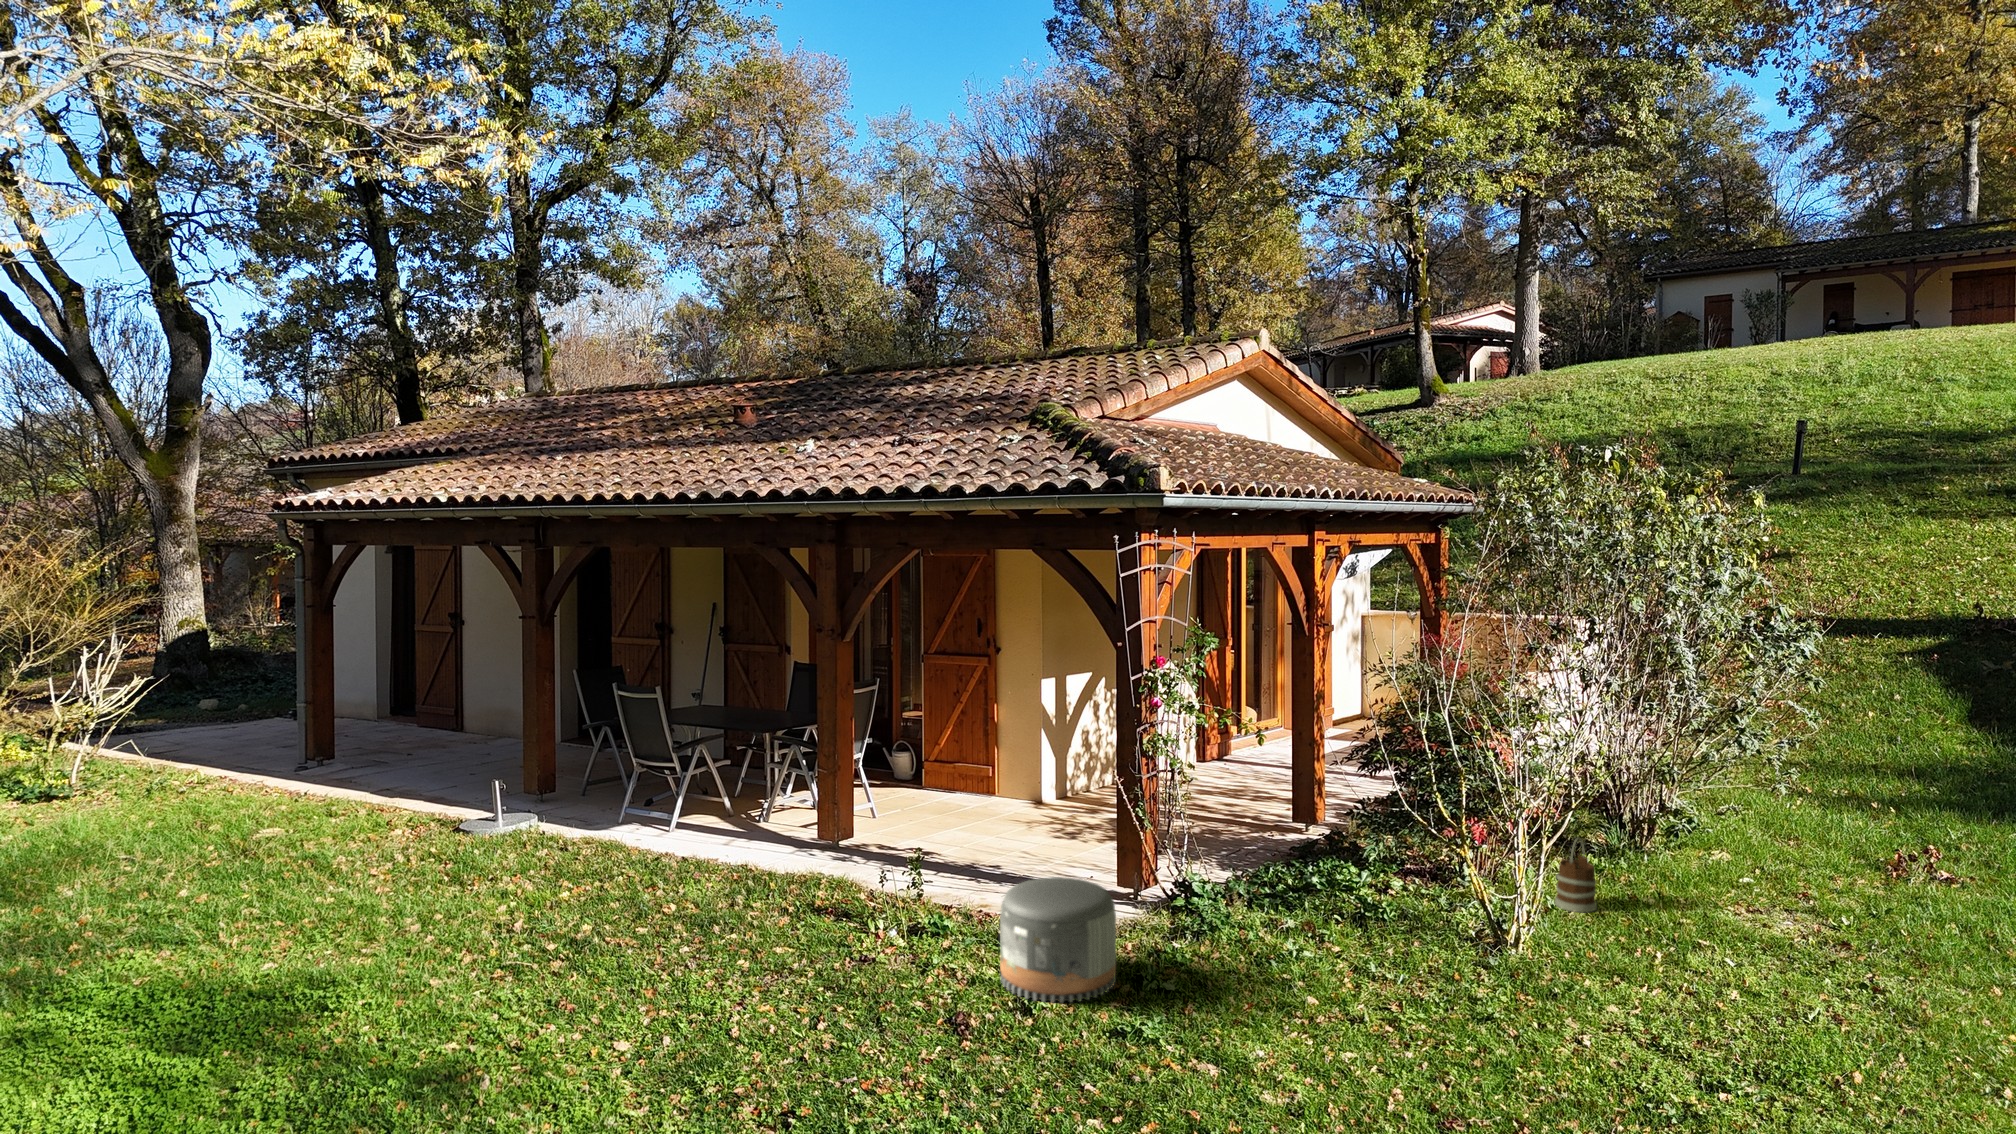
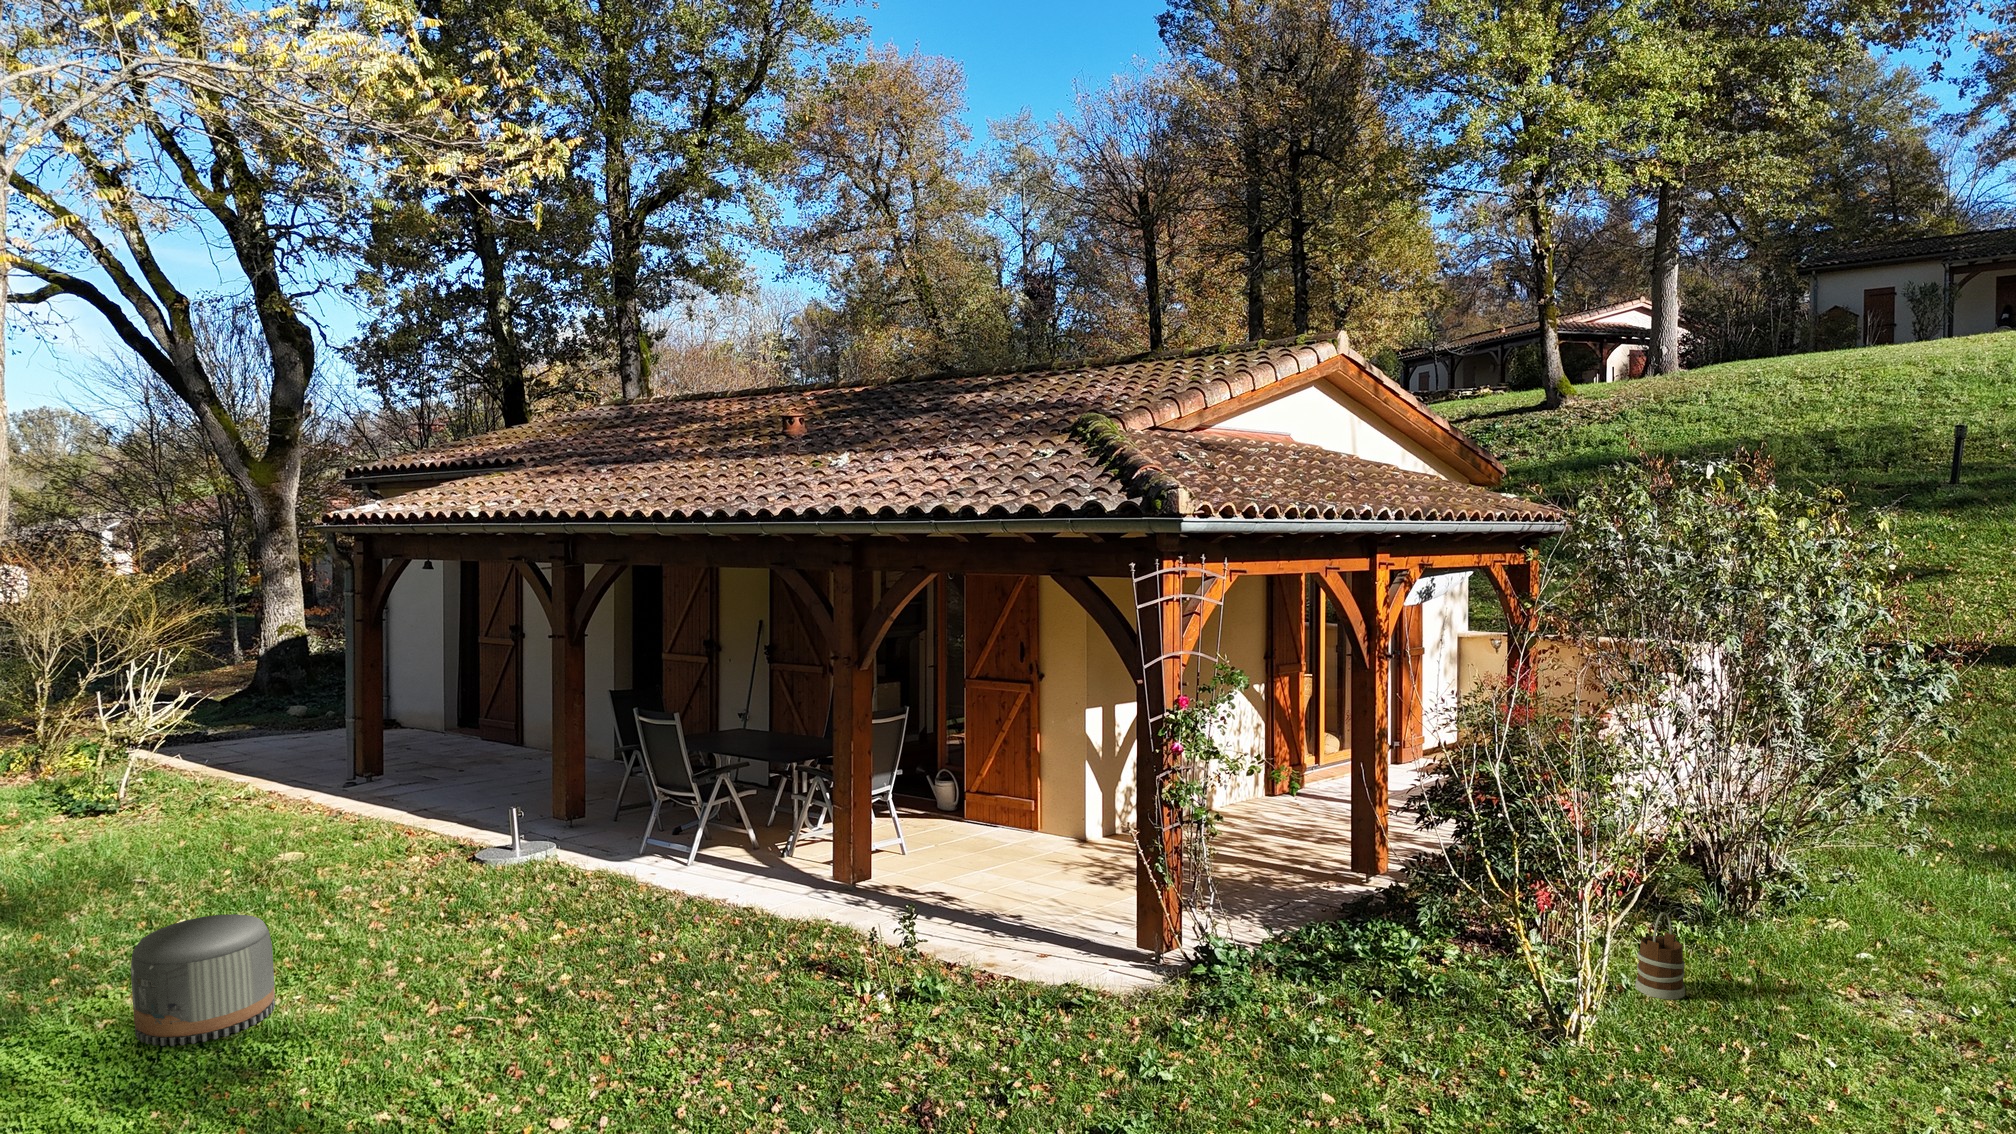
pouf: present [1000,877,1116,1003] -> present [131,914,275,1046]

